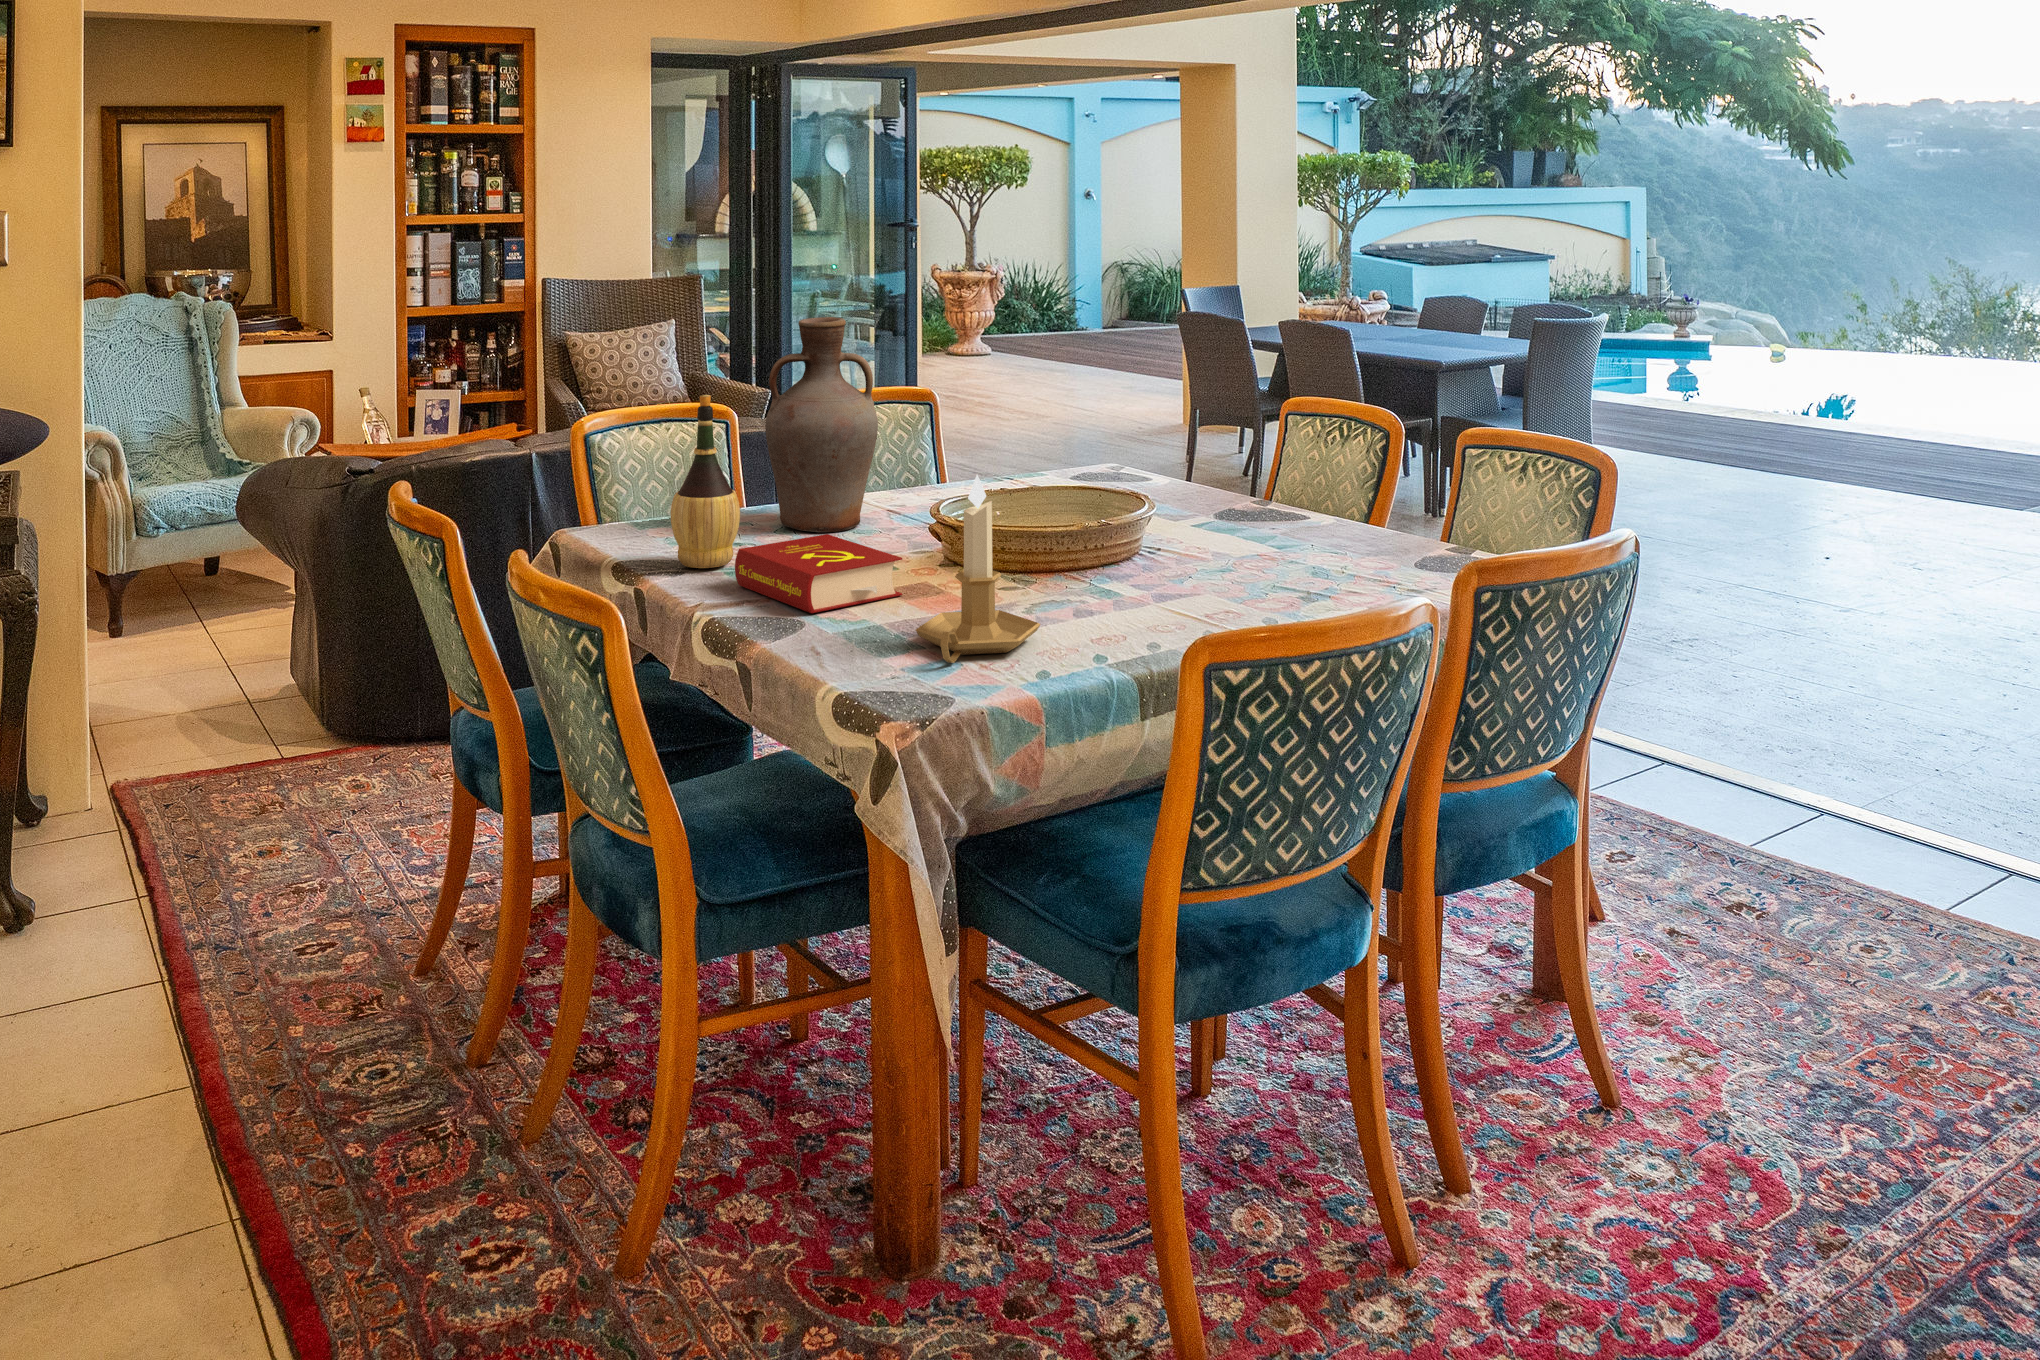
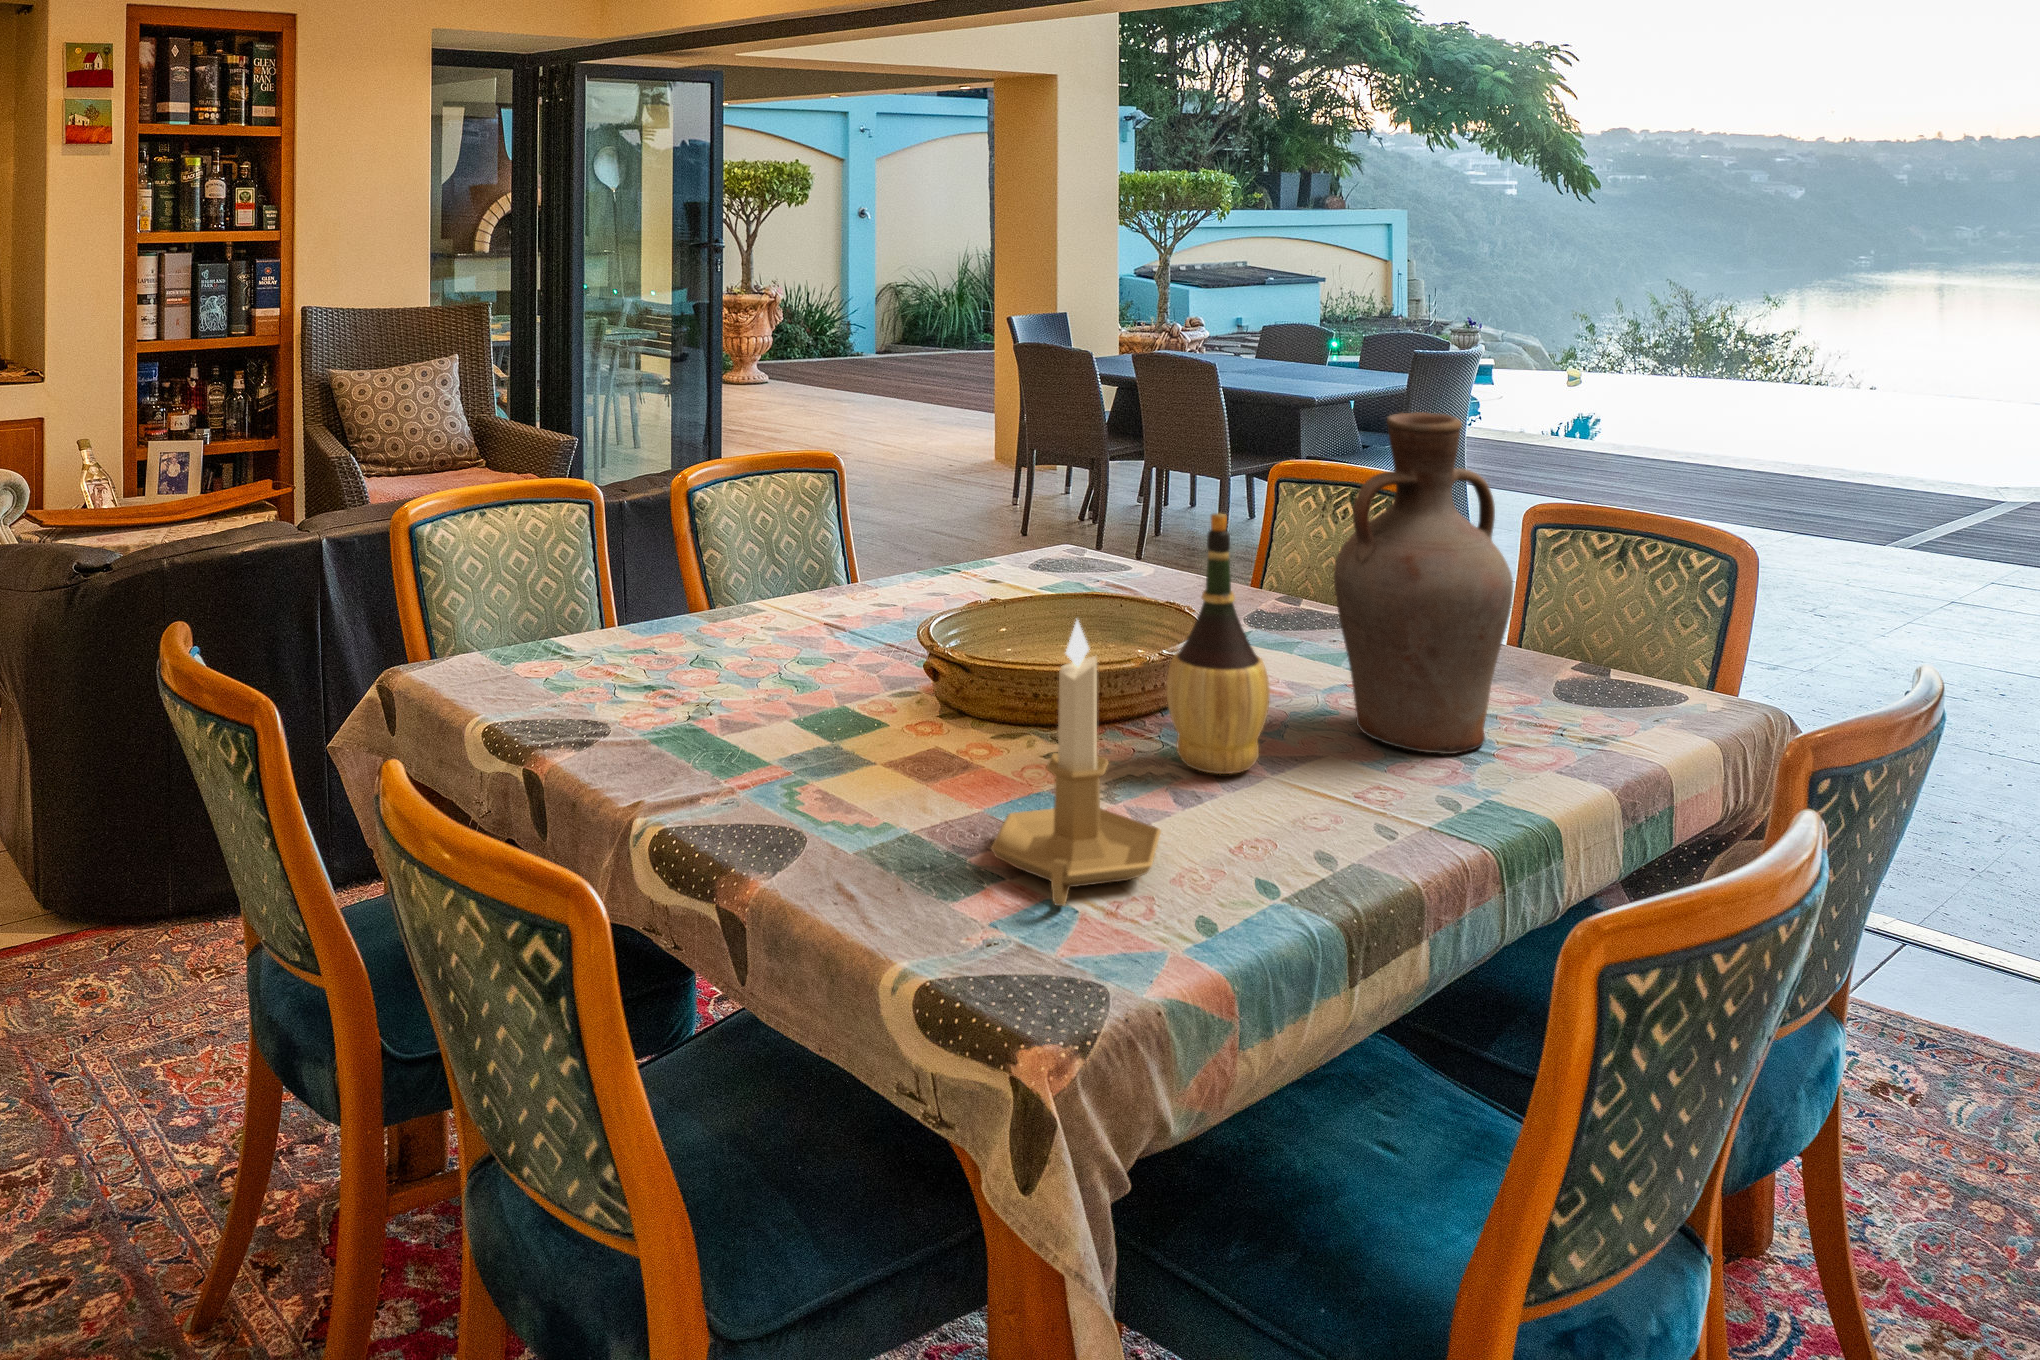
vase: present [765,317,878,532] -> present [1334,412,1513,754]
wine bottle: present [671,395,740,568] -> present [1167,514,1270,774]
book: present [735,534,902,613] -> none [681,680,925,813]

